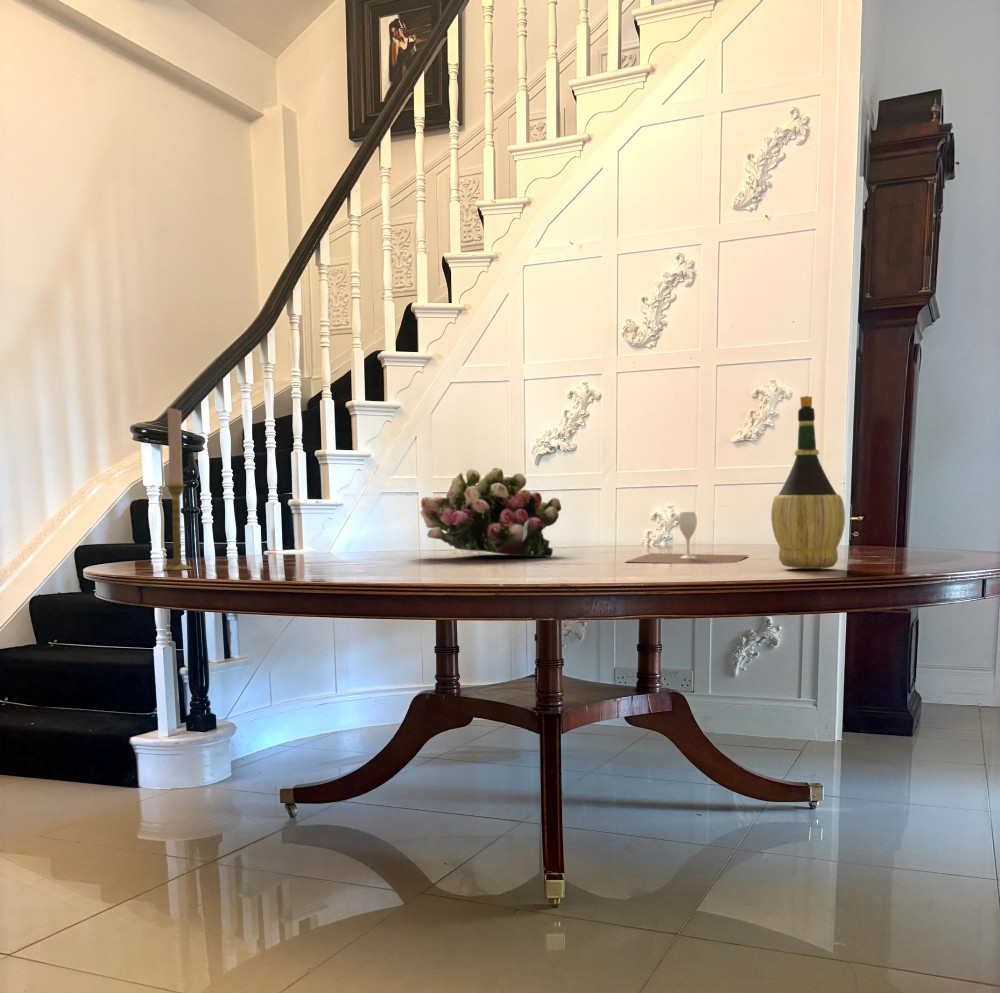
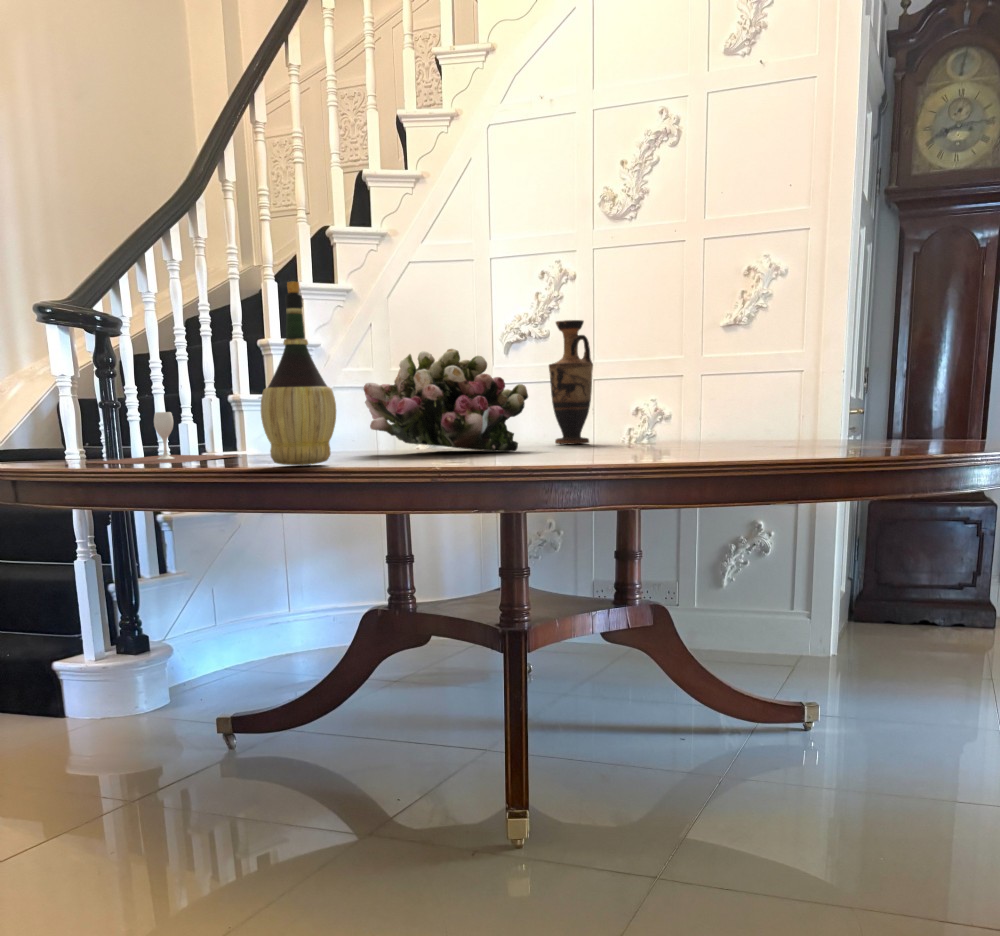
wine bottle: present [771,396,845,569] -> present [261,281,336,465]
candlestick: present [164,407,191,570] -> none [48,271,89,469]
vase: none [578,441,617,549] -> present [549,320,593,444]
wine glass: present [626,512,748,564] -> present [90,412,237,464]

